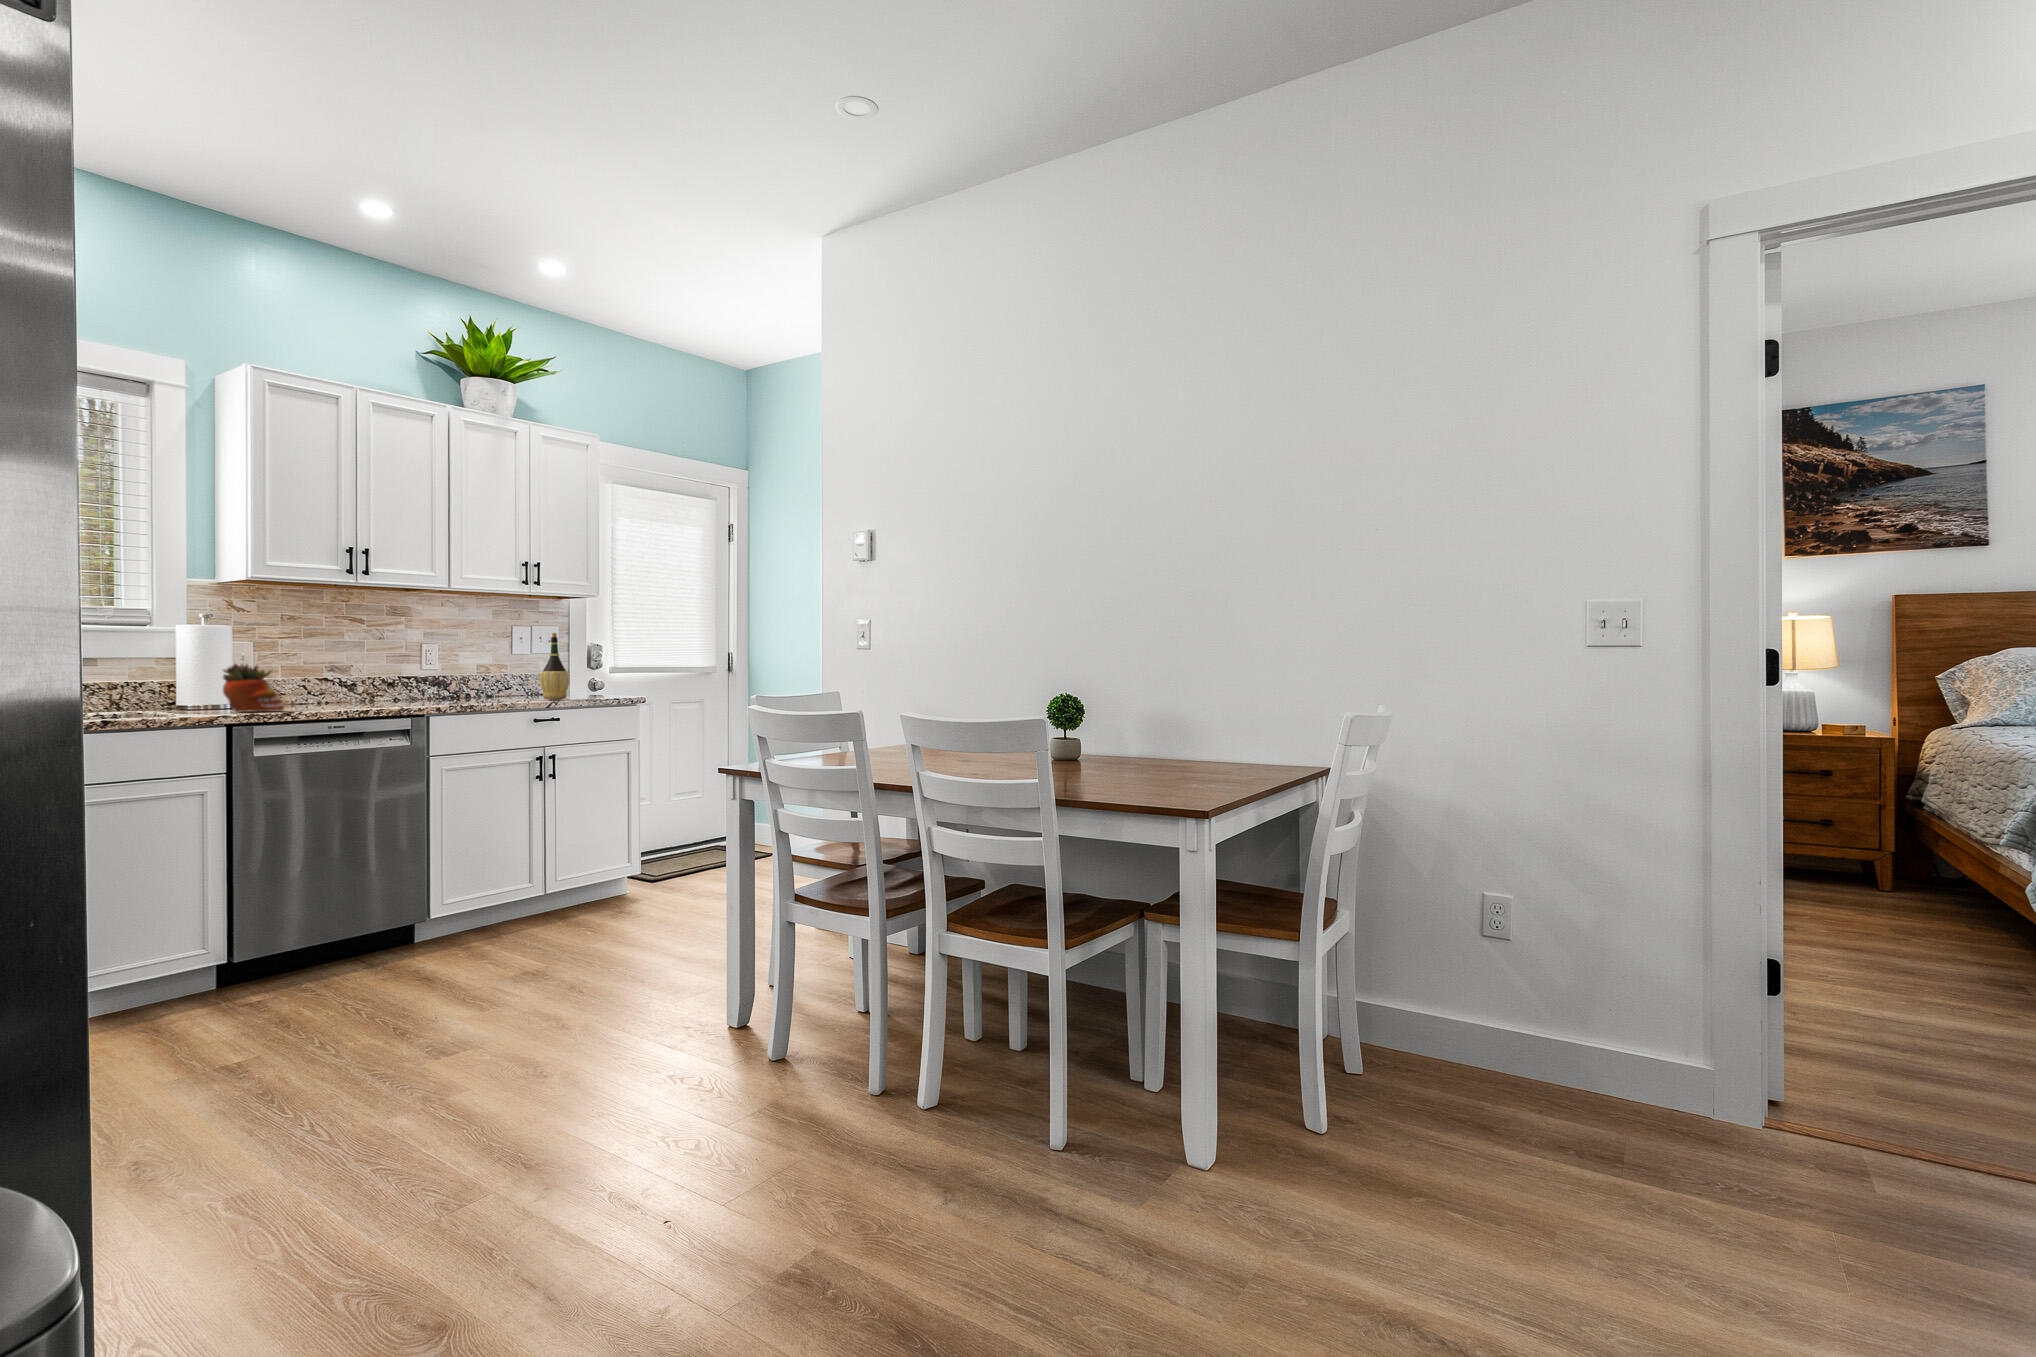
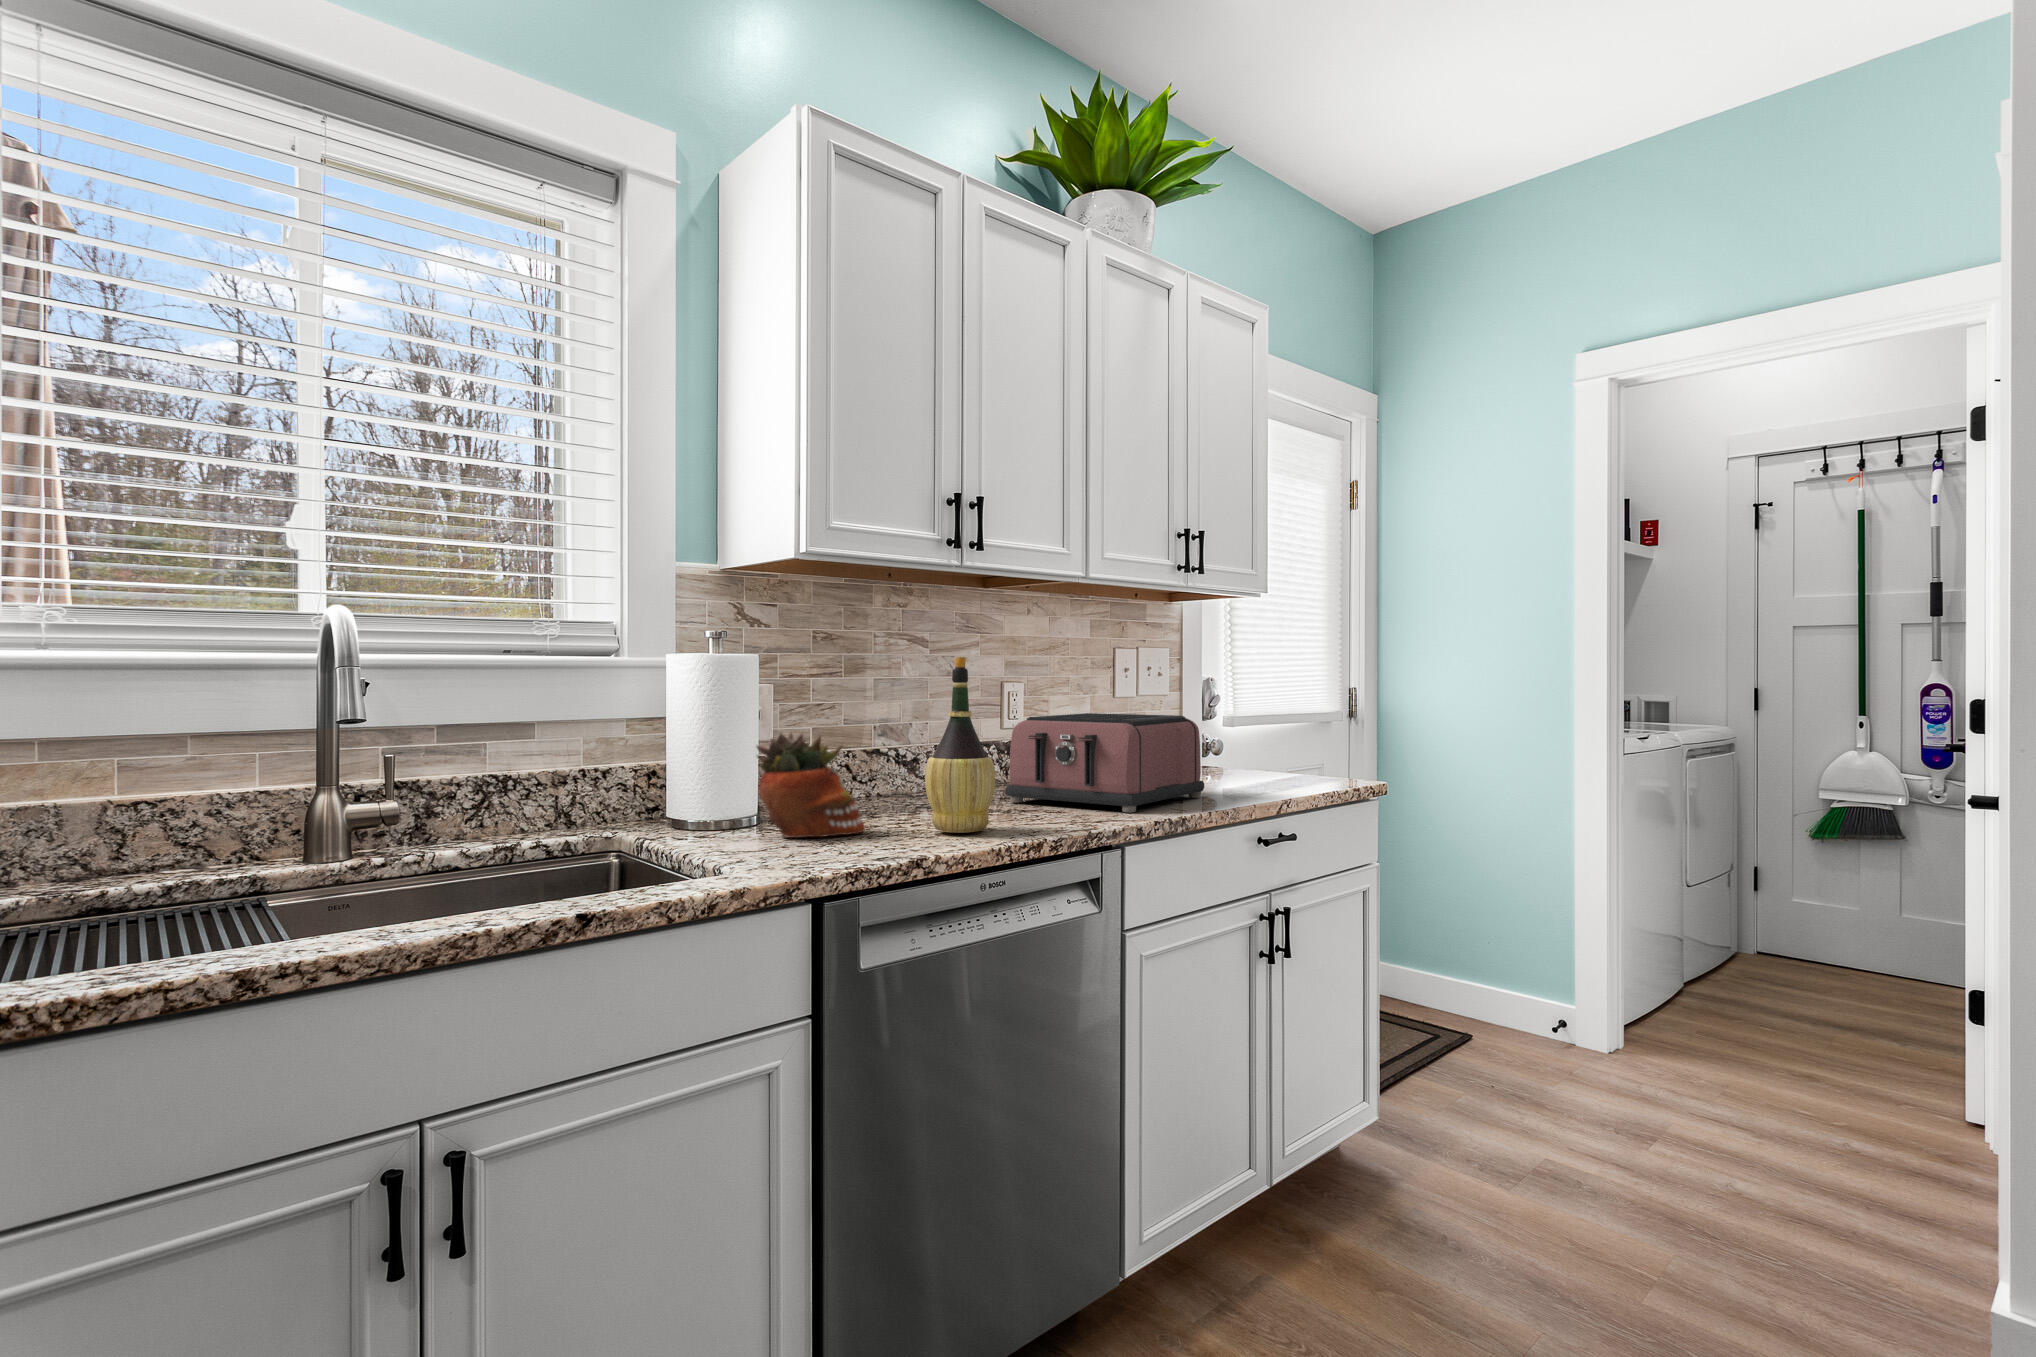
wine bottle: present [540,633,569,700] -> present [925,657,995,833]
toaster: none [396,660,517,706] -> present [1006,713,1204,813]

